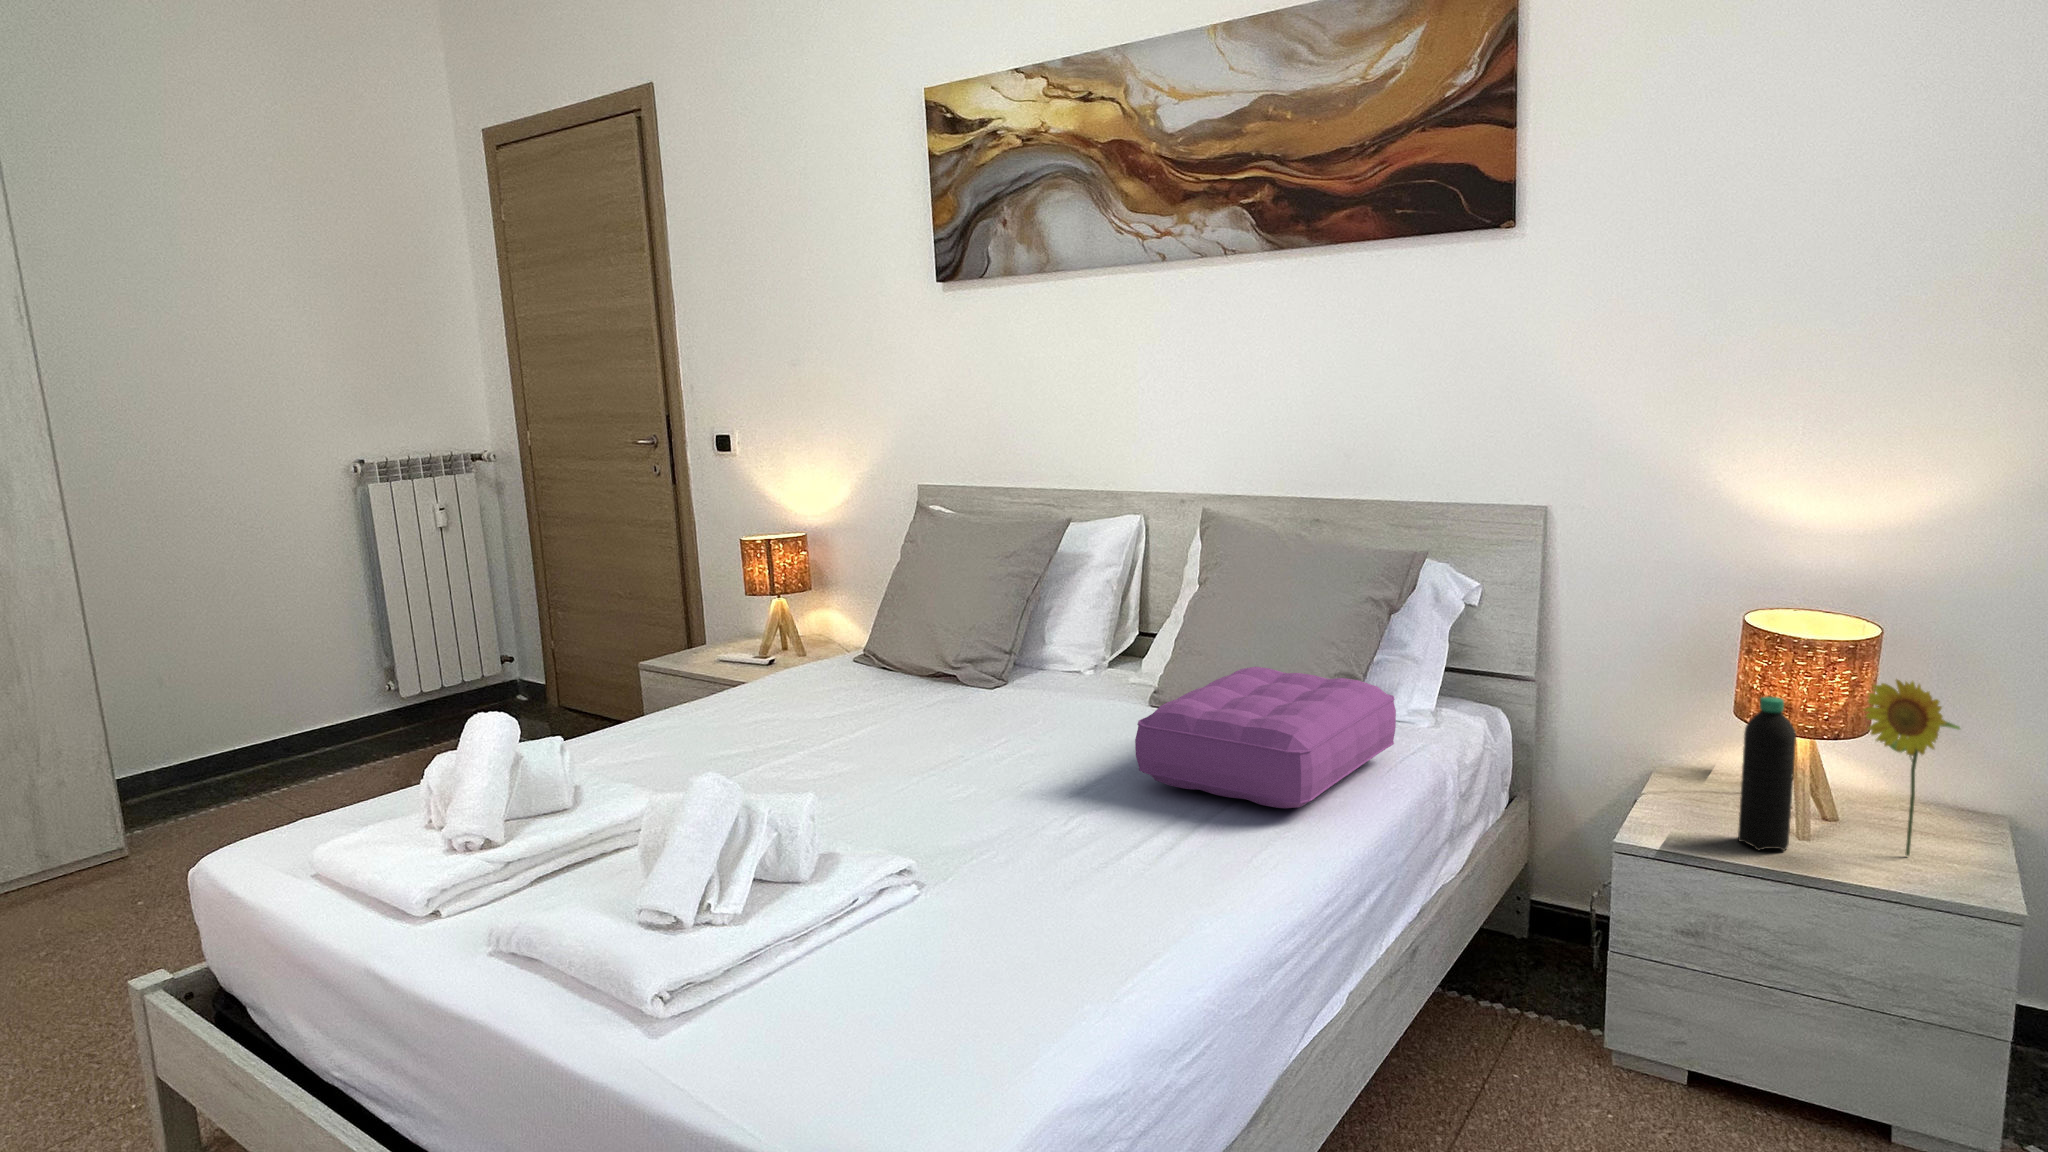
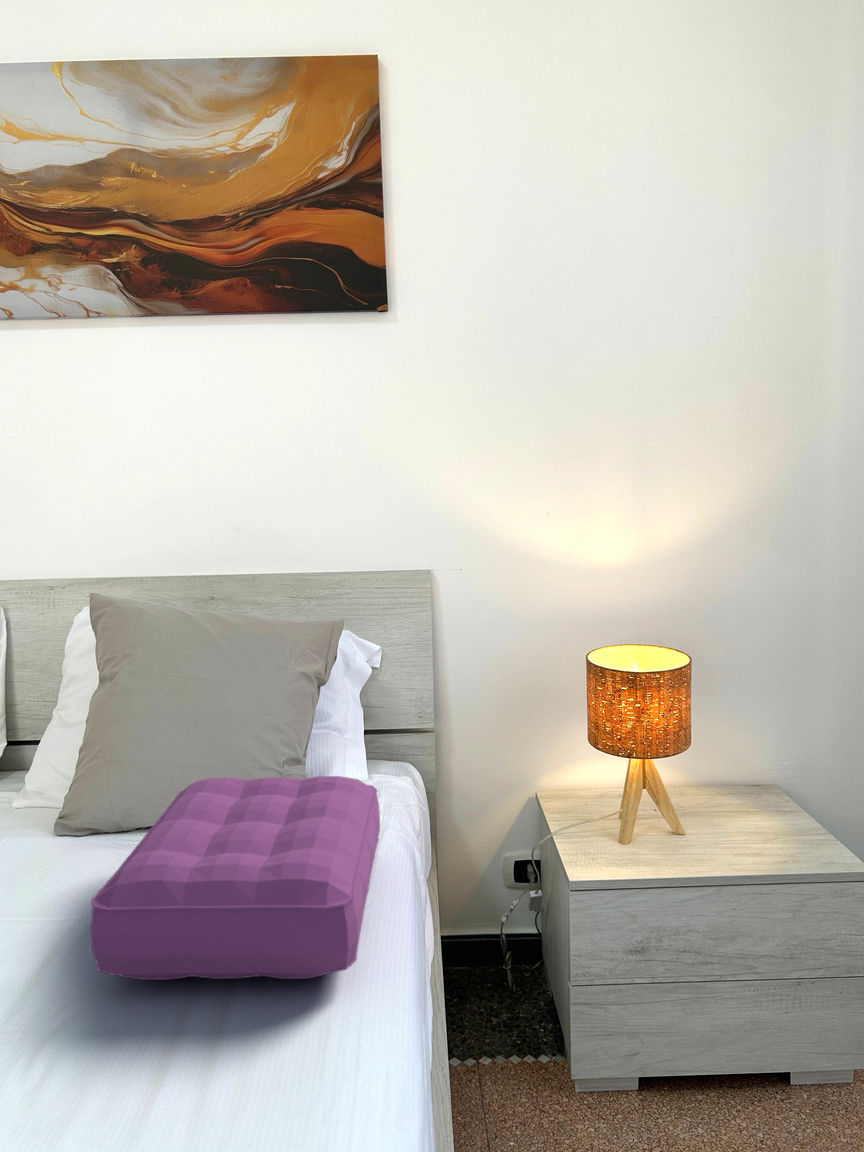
flower: present [1864,680,1960,856] -> none [732,696,802,839]
water bottle: present [1738,697,1796,850] -> none [656,725,698,864]

